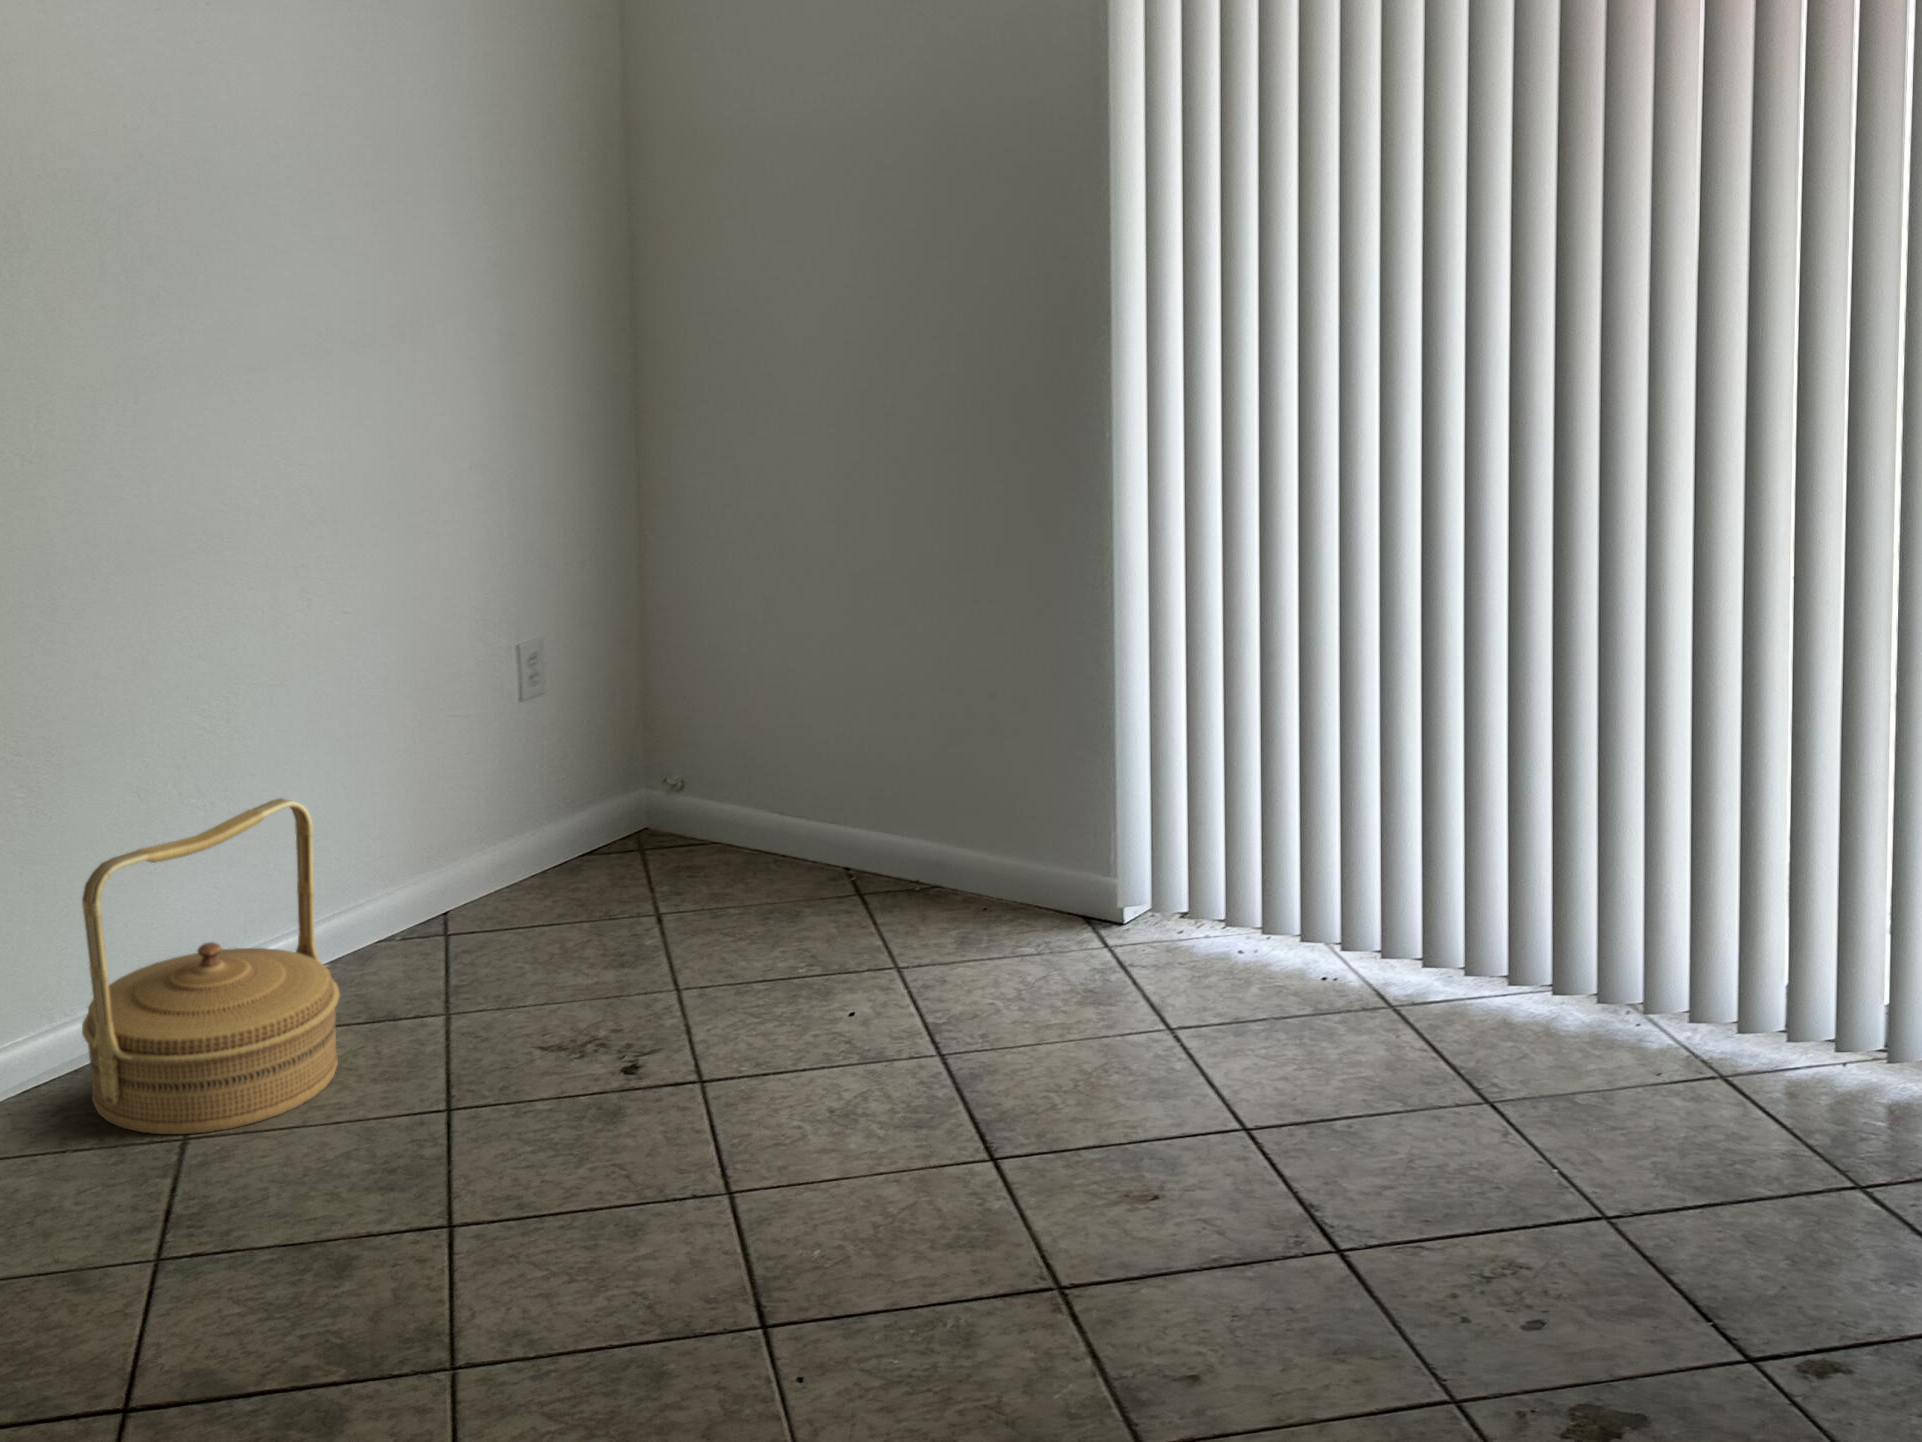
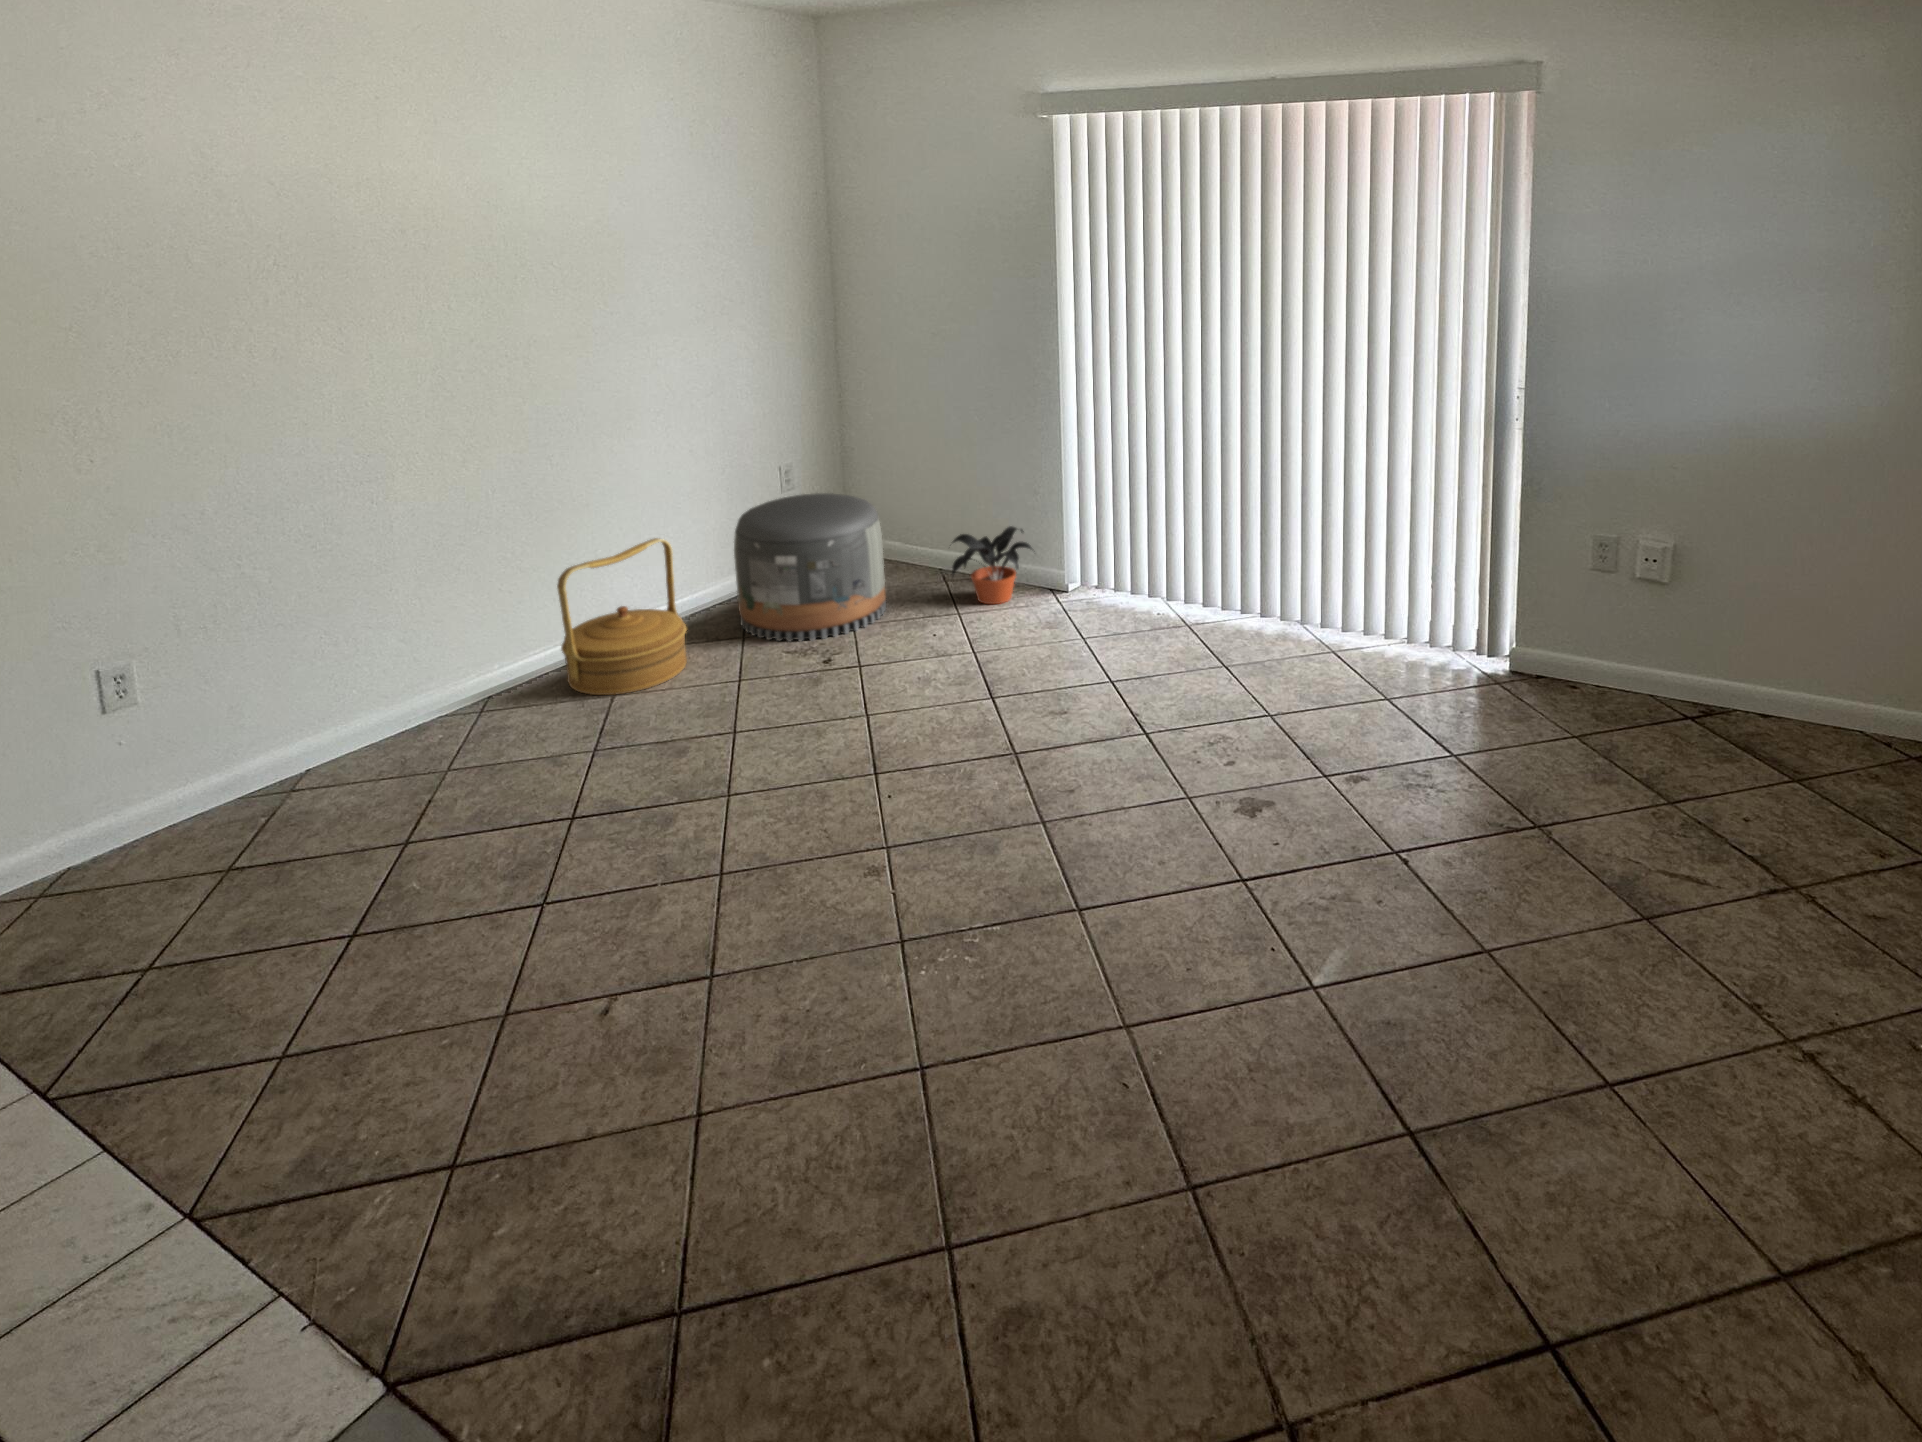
pouf: none [434,707,744,1023] -> present [734,493,886,642]
potted plant: none [873,782,1057,949] -> present [952,526,1032,604]

